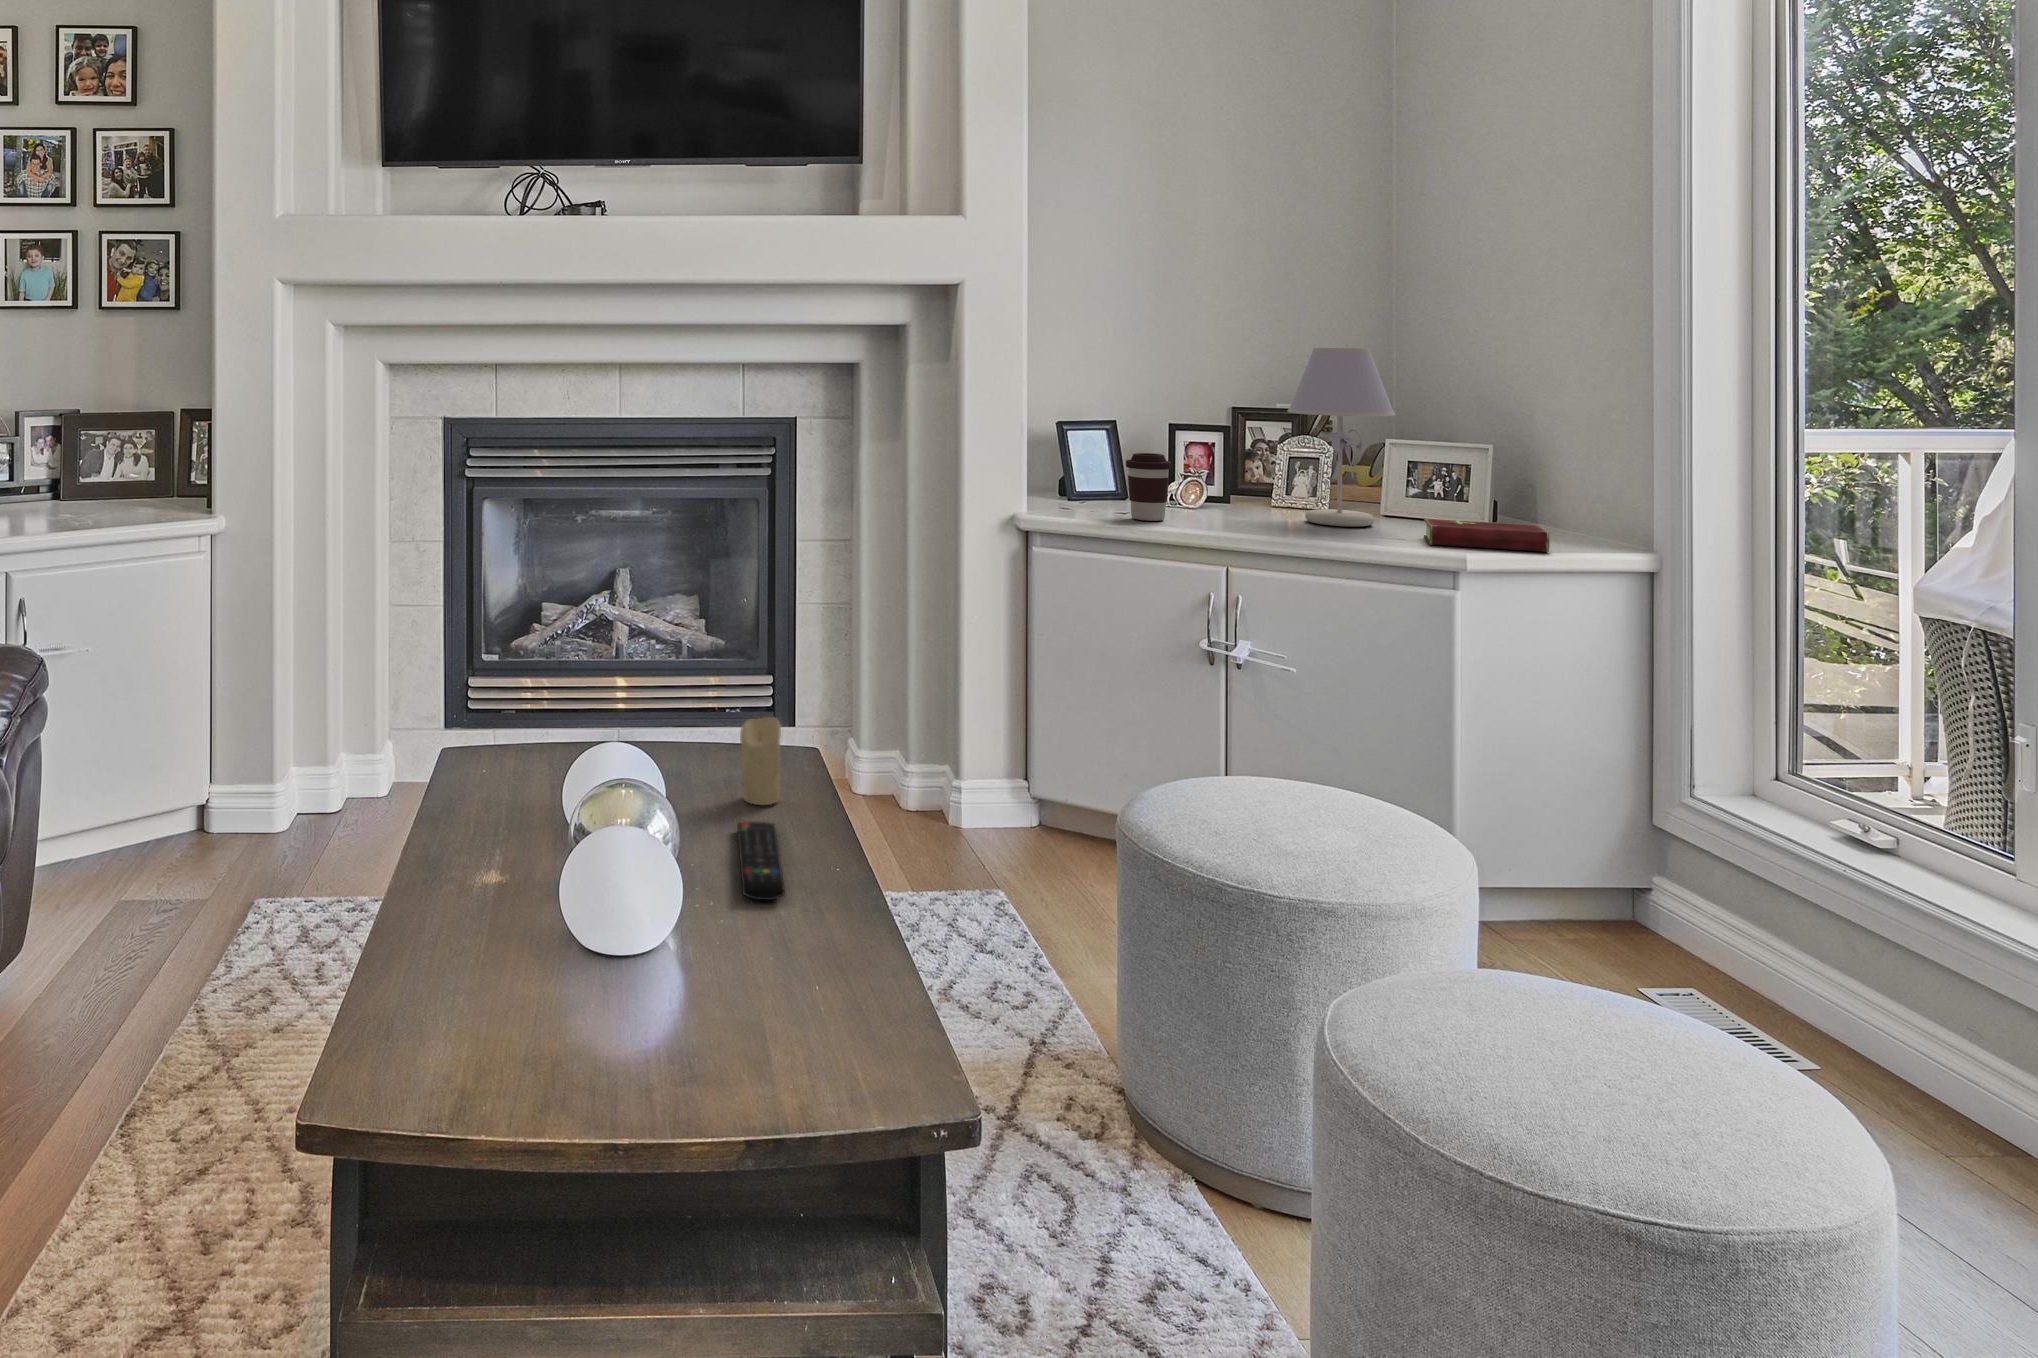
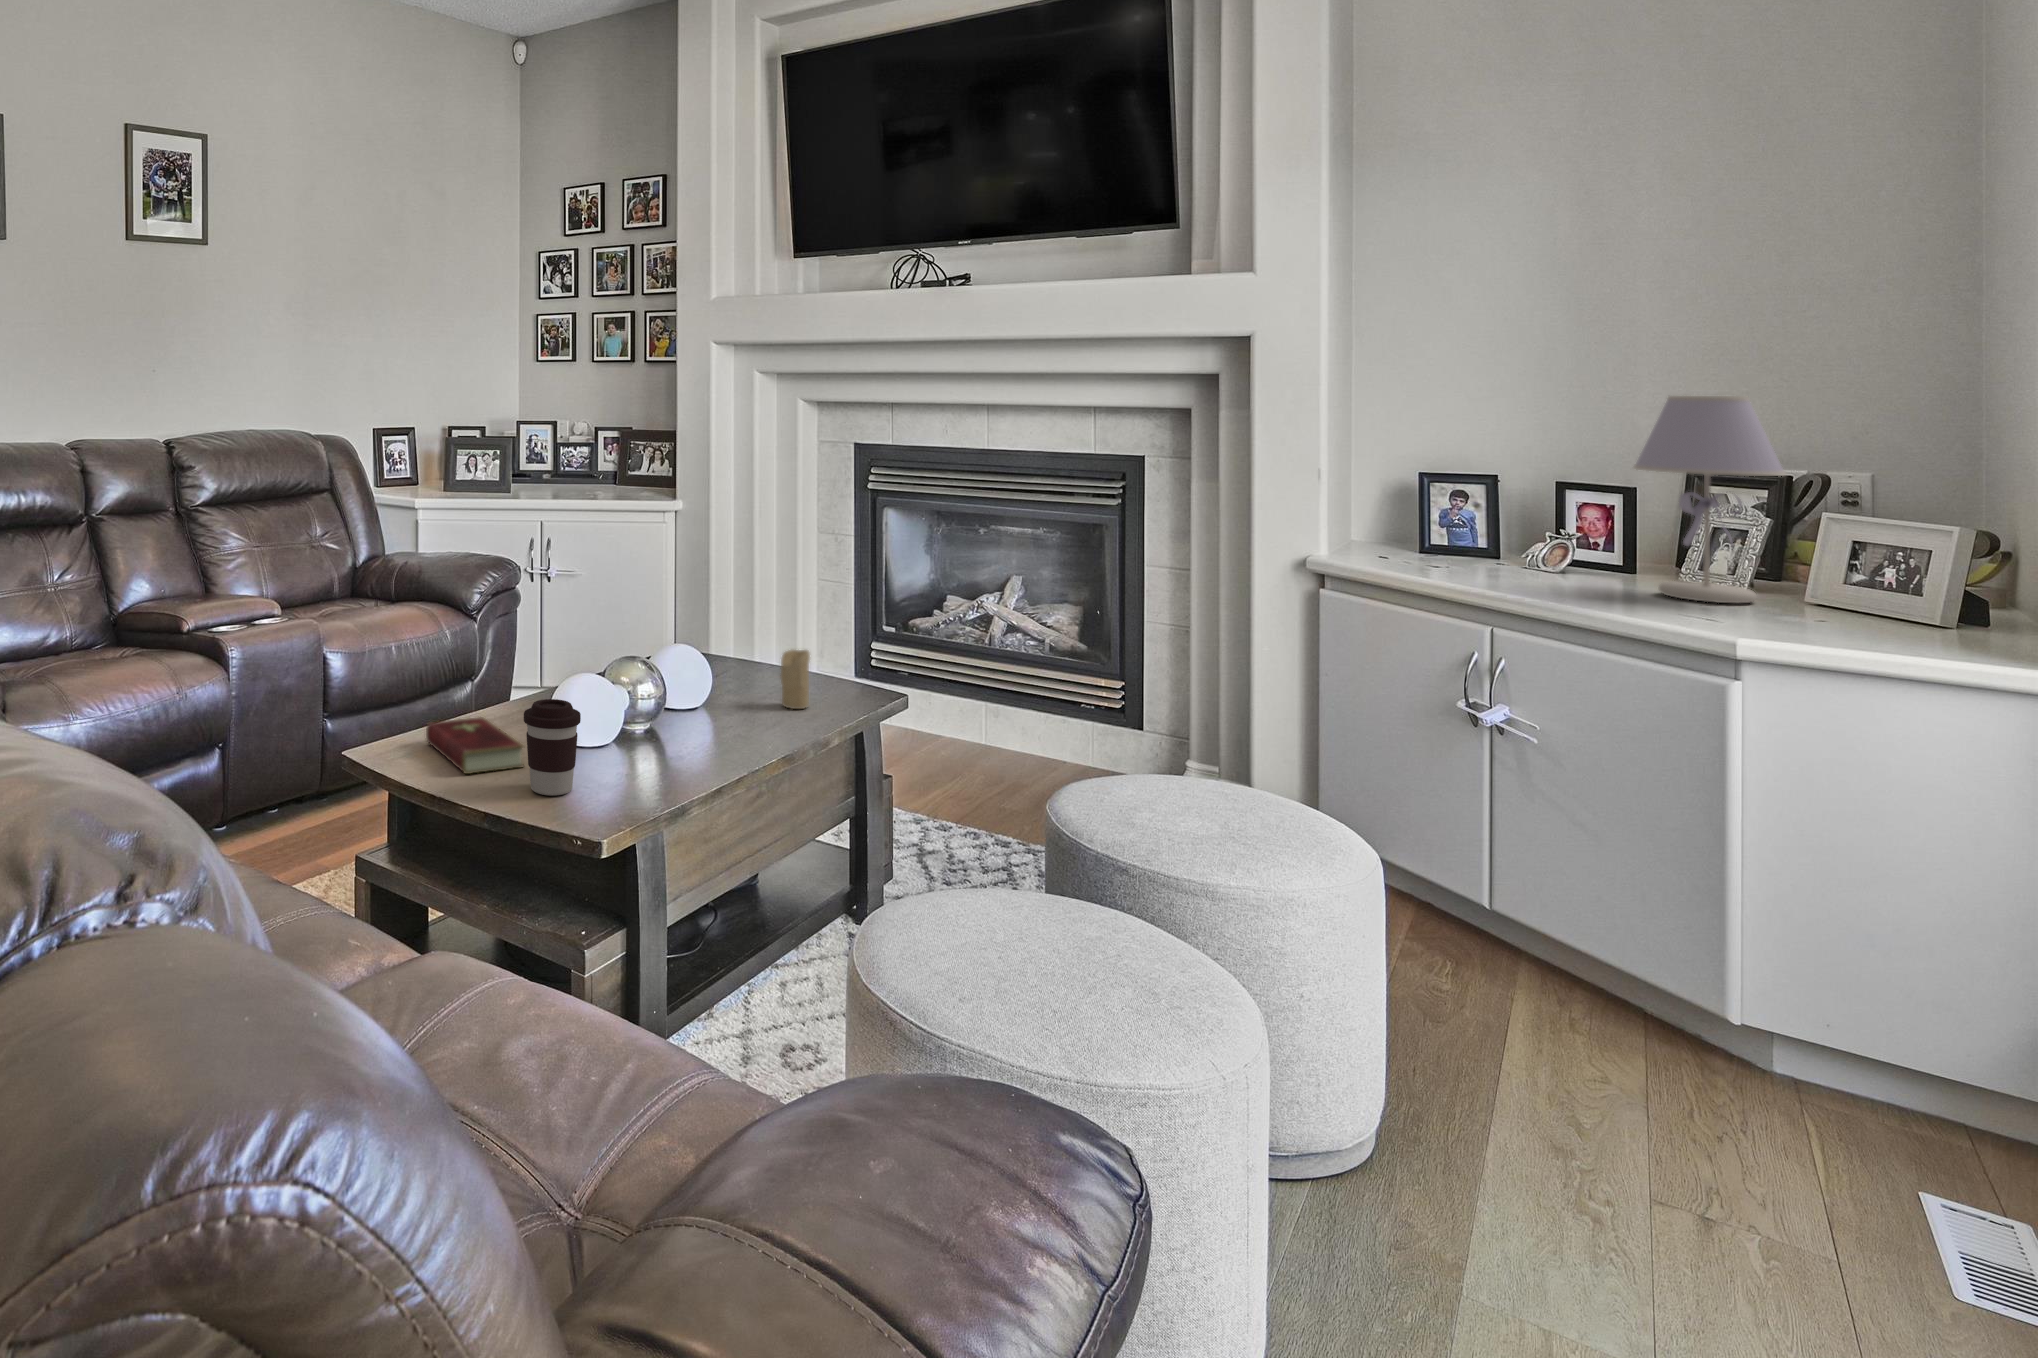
coffee cup: present [1126,453,1171,521] -> present [524,699,581,795]
hardcover book: present [1424,519,1549,552] -> present [426,717,523,774]
remote control: present [737,822,785,900] -> none [678,709,769,741]

